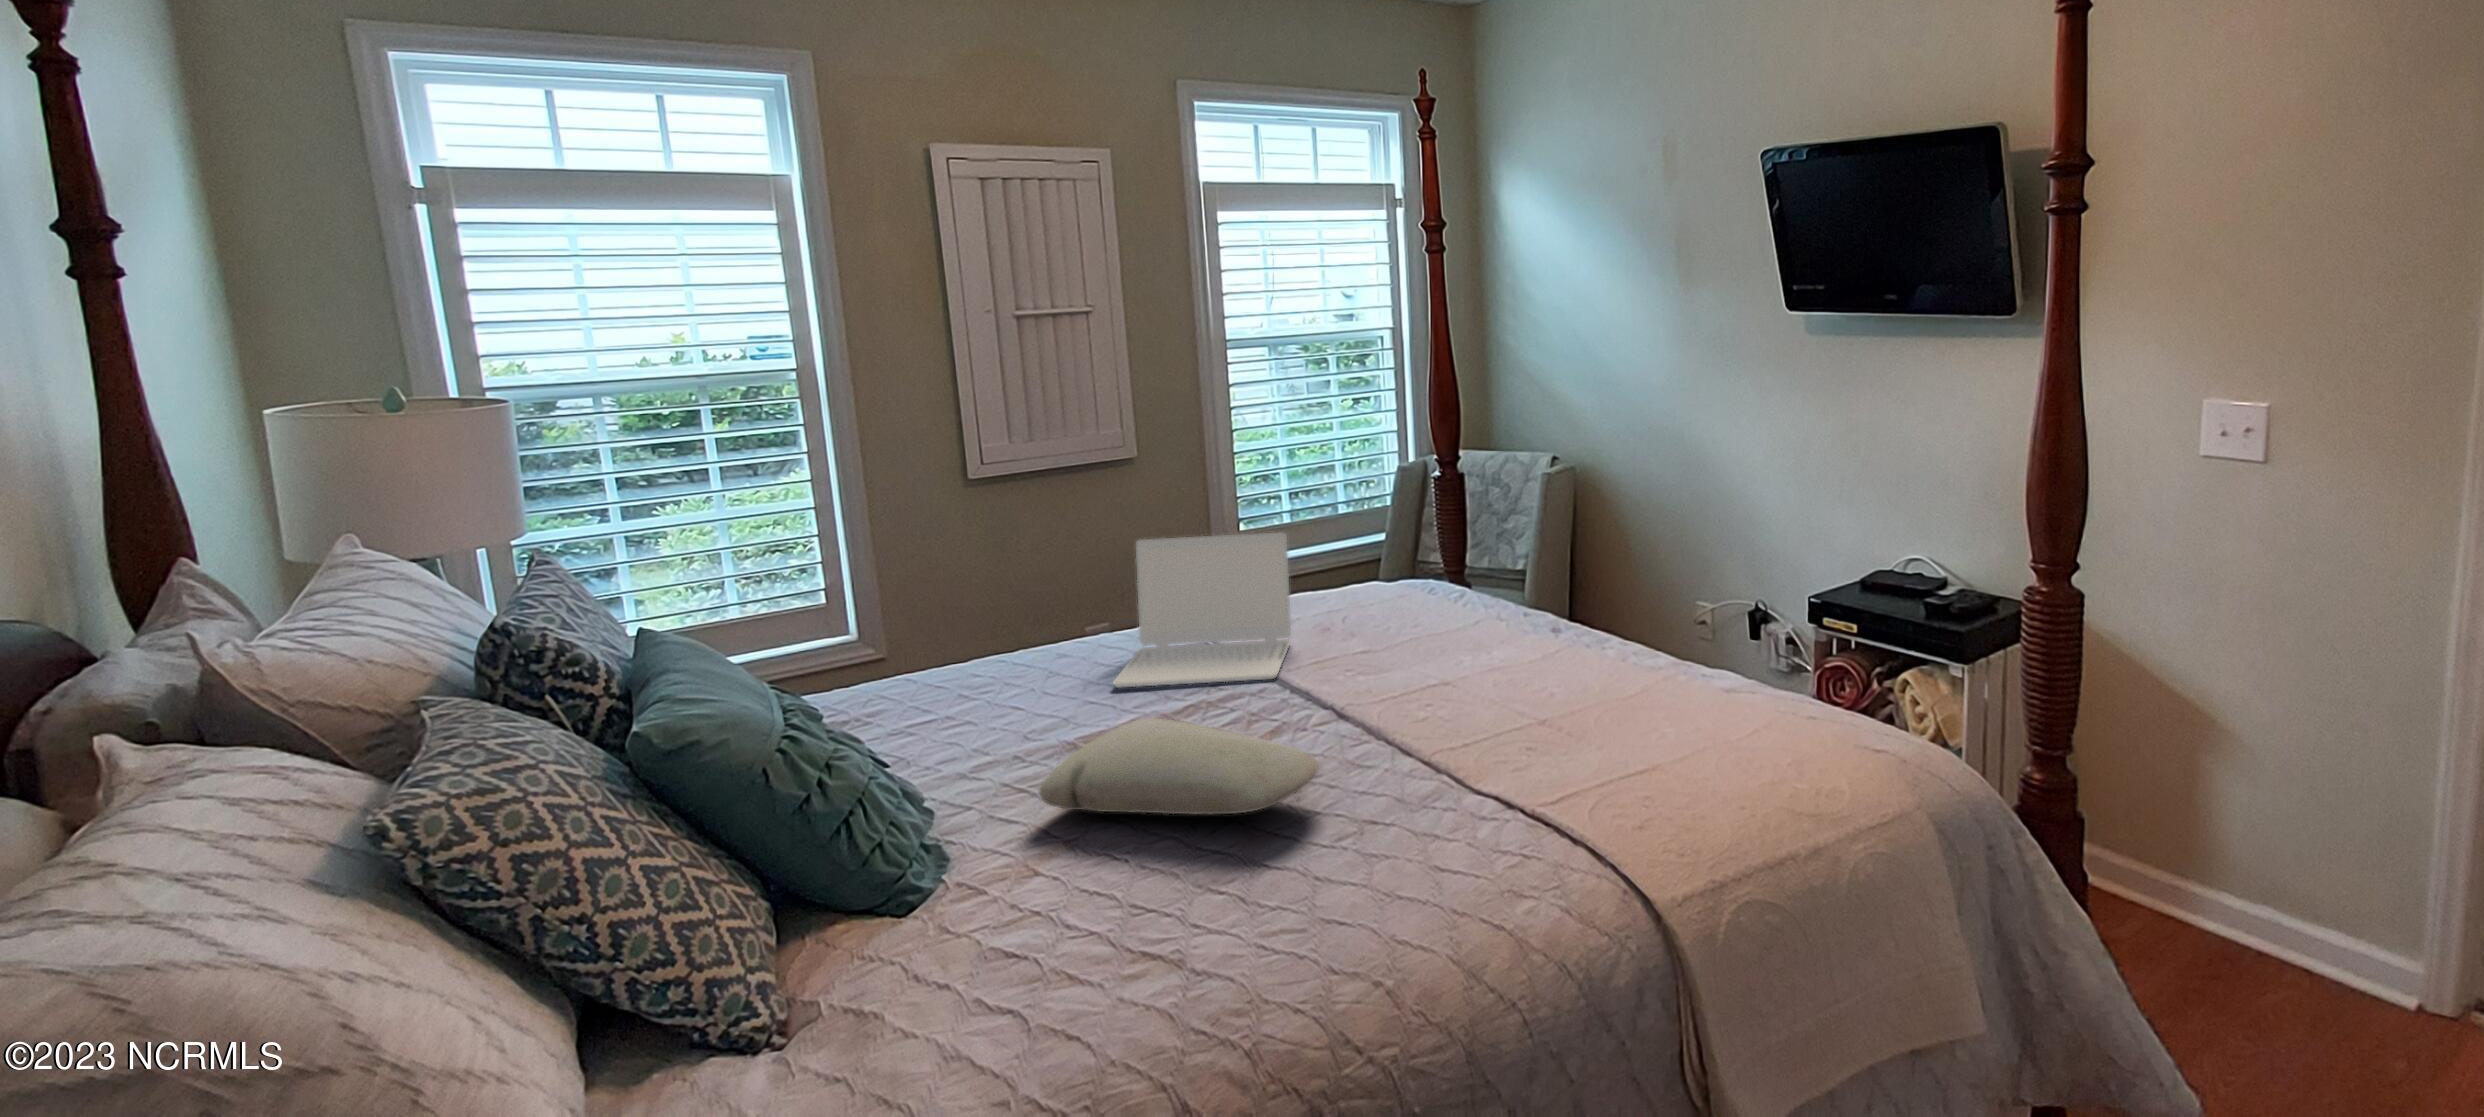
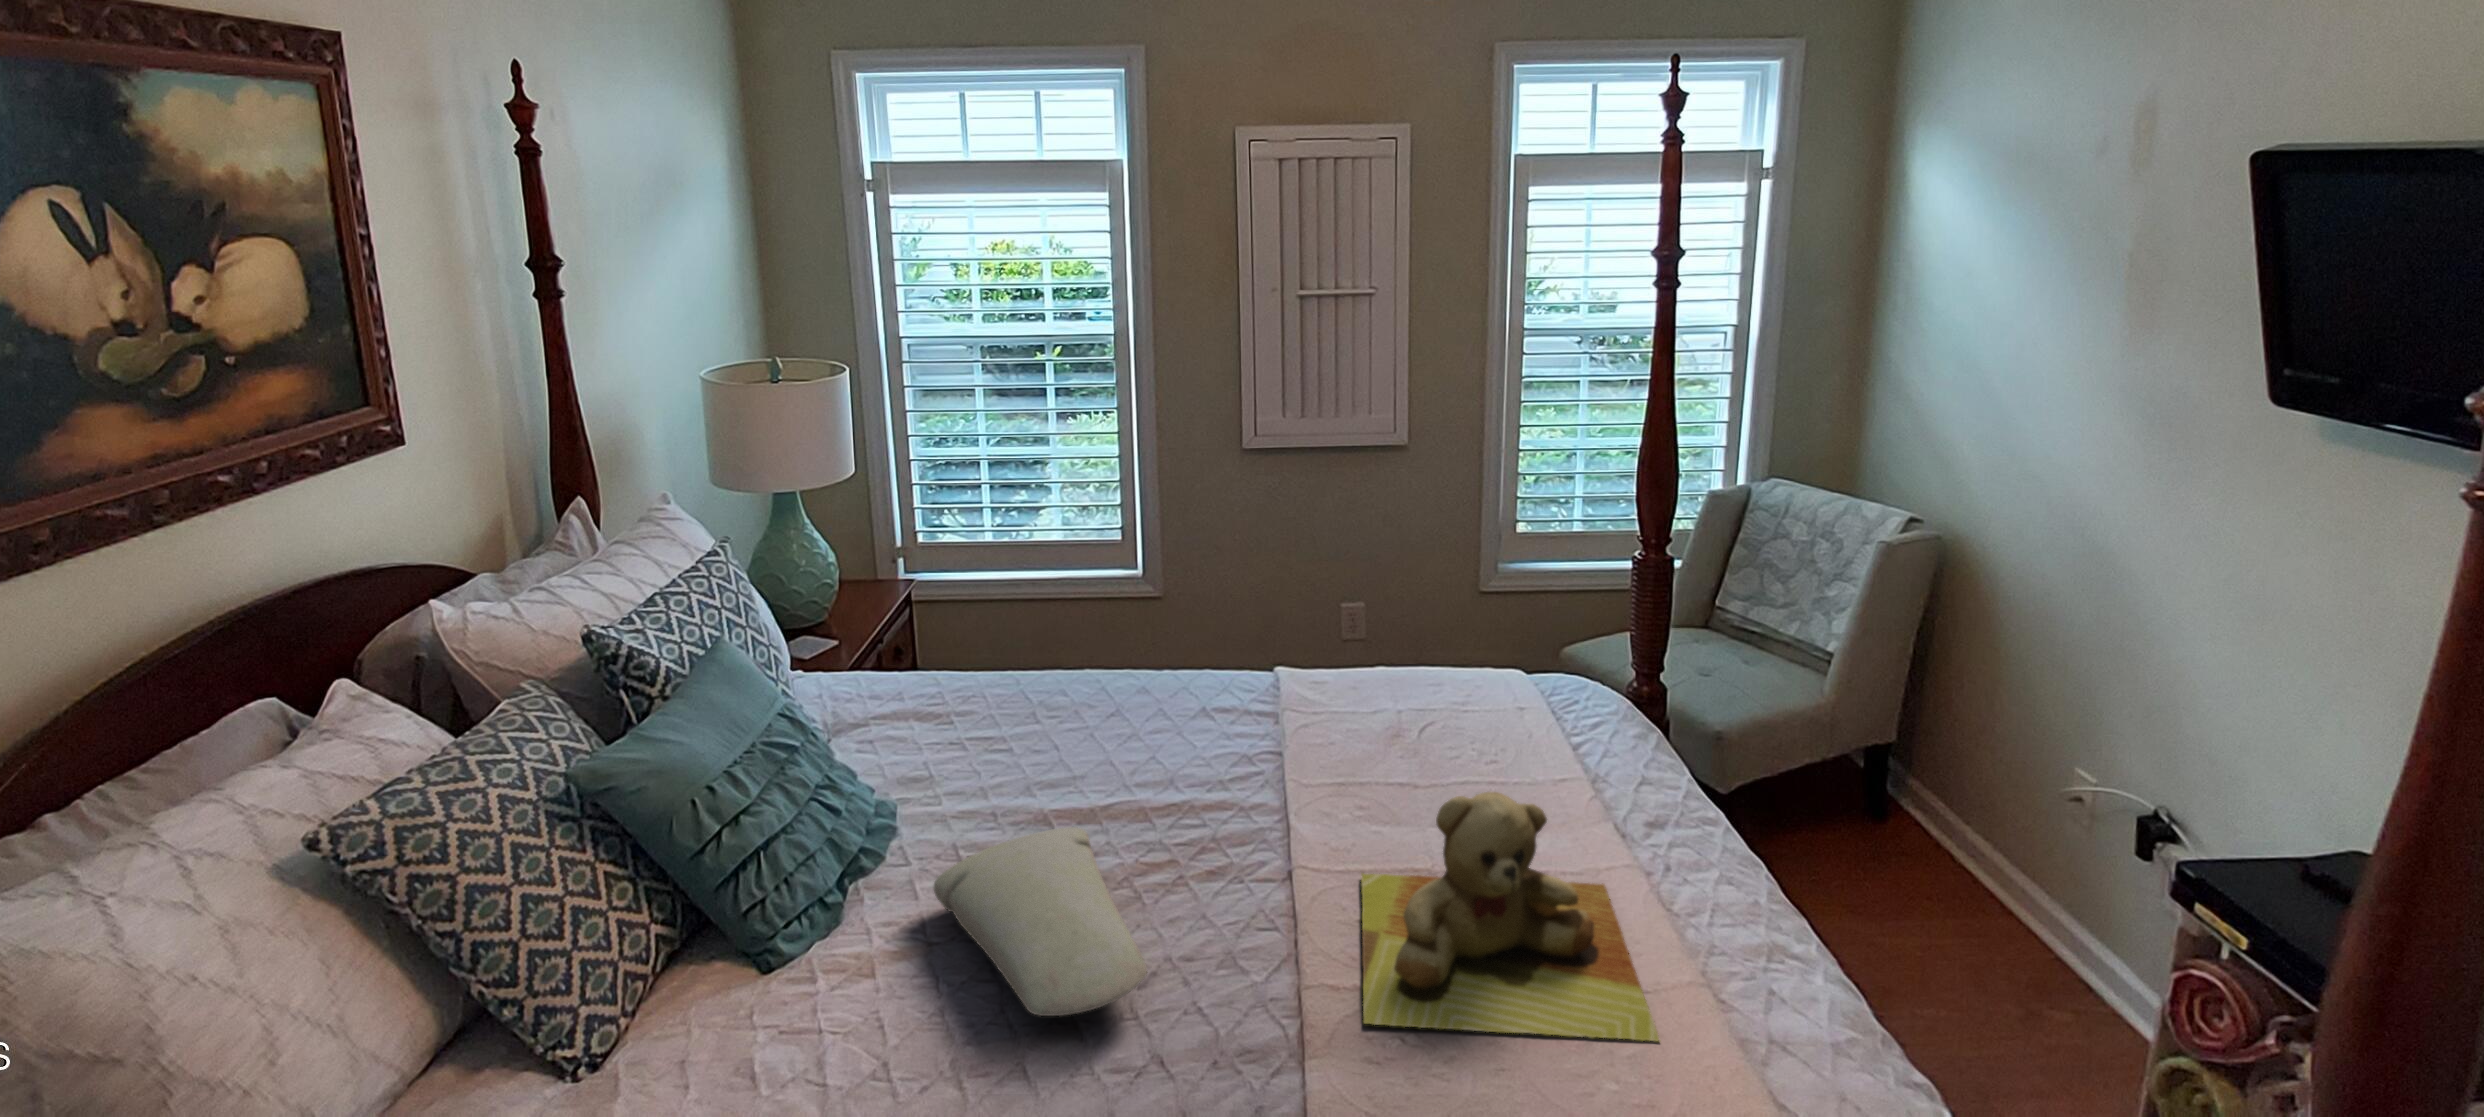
laptop: present [1113,533,1291,687] -> none [1158,589,1370,792]
teddy bear: none [1387,571,1656,747] -> present [1361,792,1659,1041]

